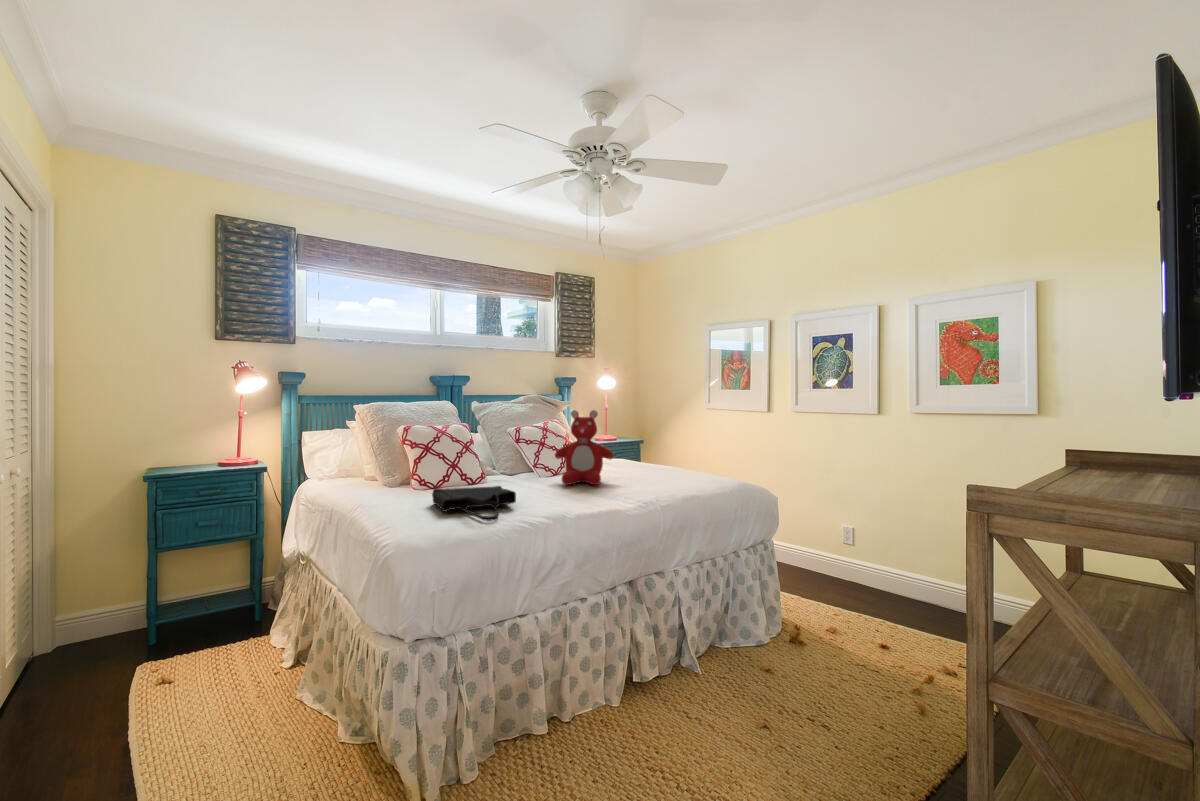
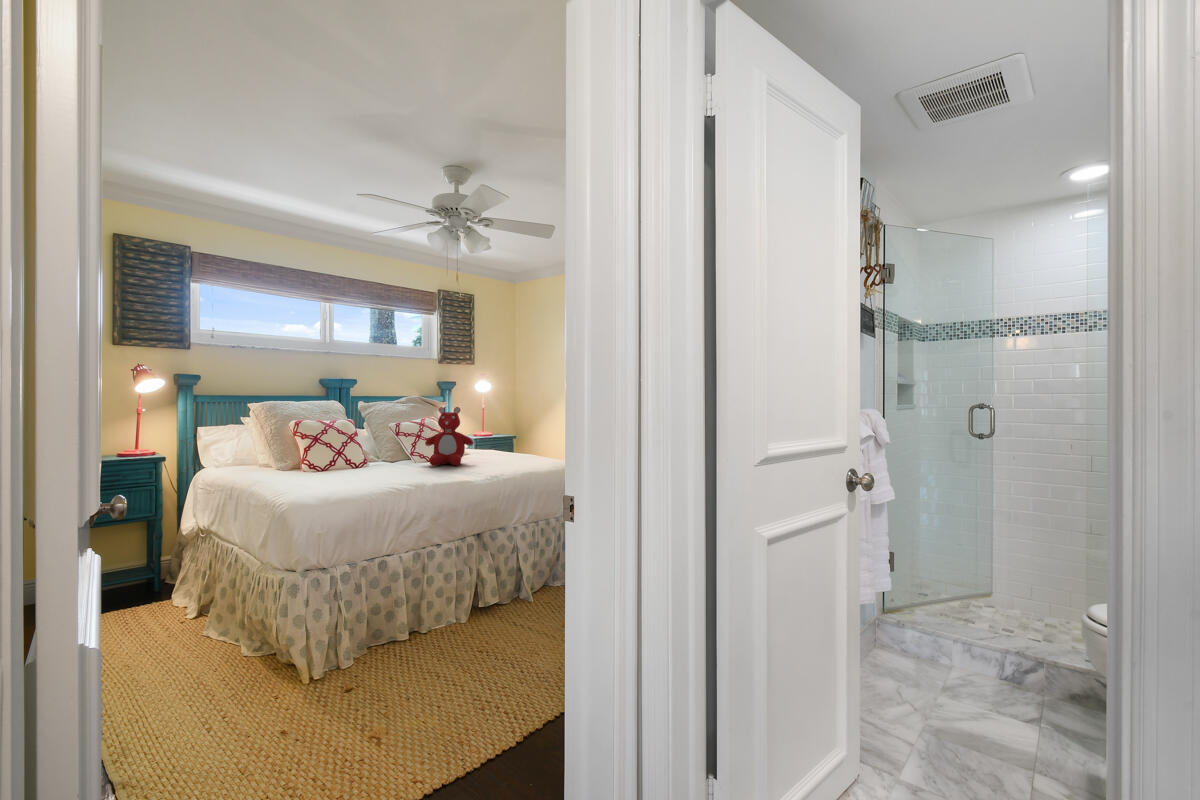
tote bag: present [432,486,516,521] -> none [319,465,387,486]

